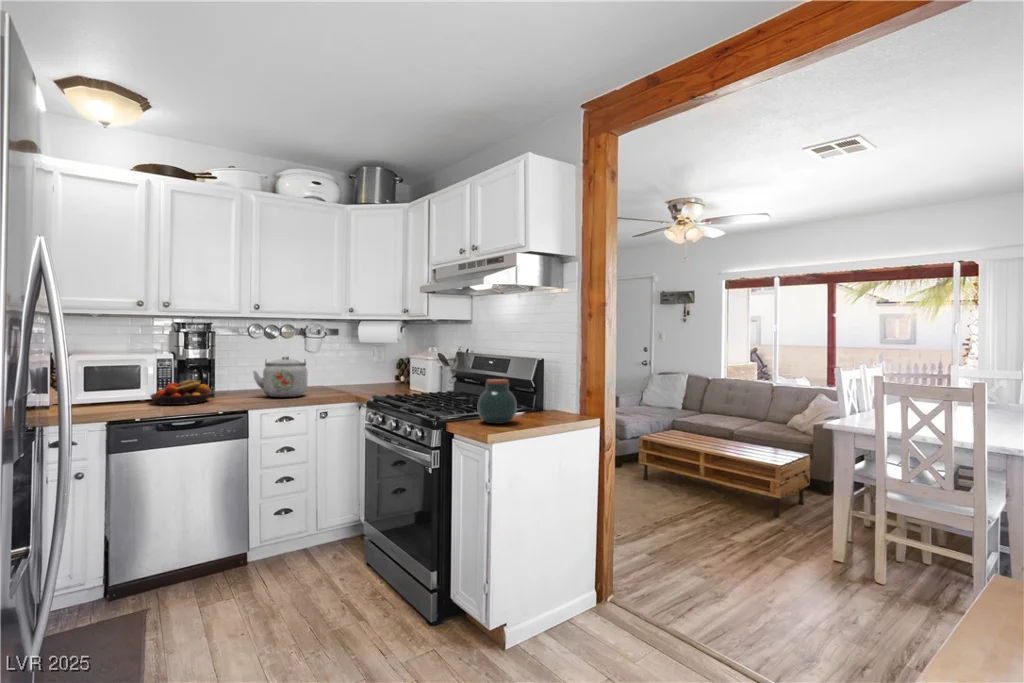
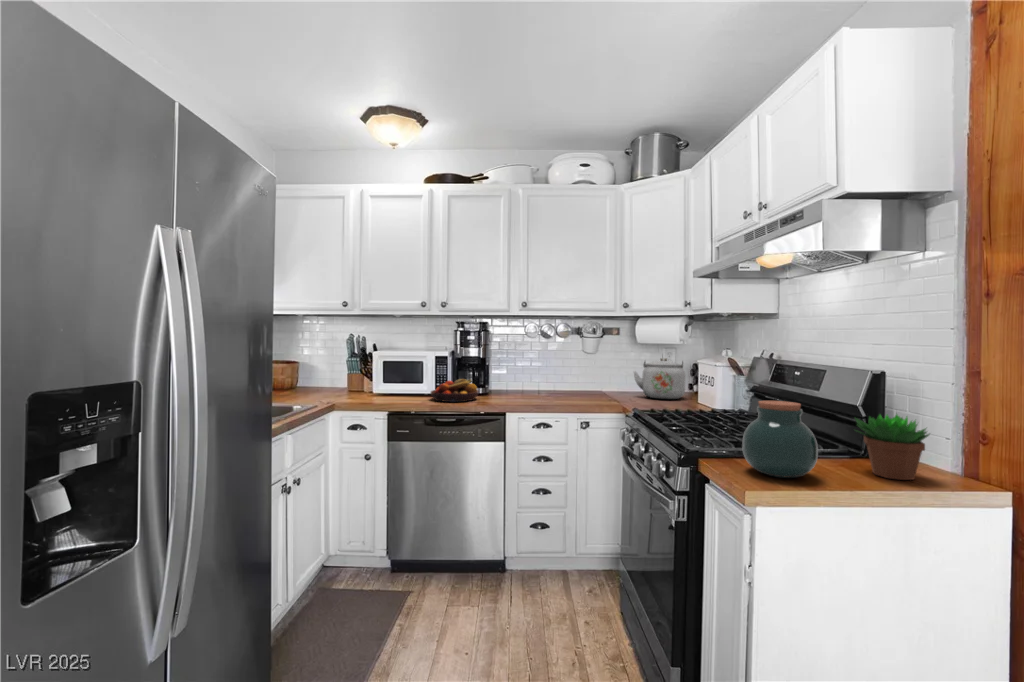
kettle: present [253,356,307,397] -> present [634,358,685,399]
succulent plant: none [530,382,564,418] -> present [855,415,930,480]

